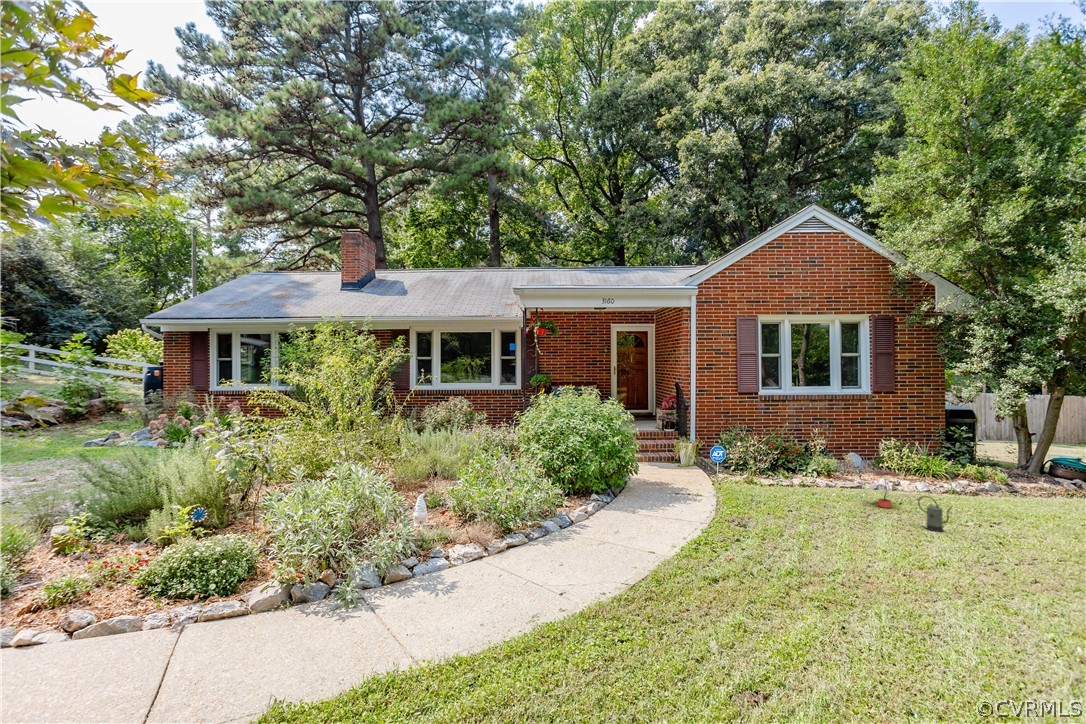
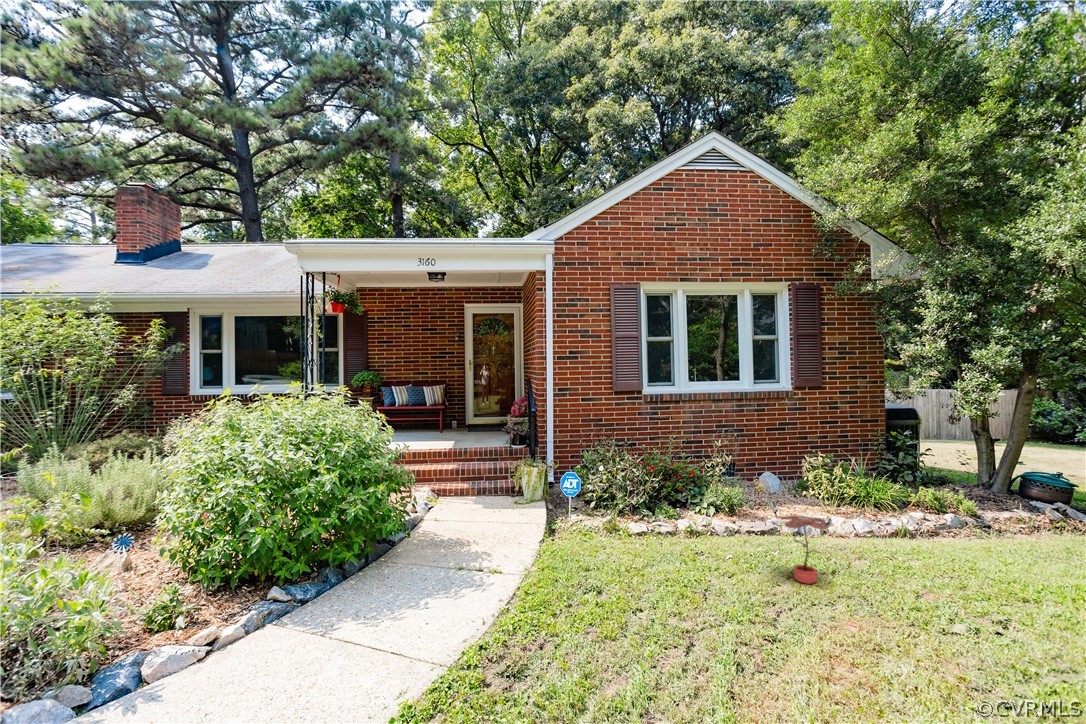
watering can: present [918,496,951,531] -> none [861,576,927,651]

